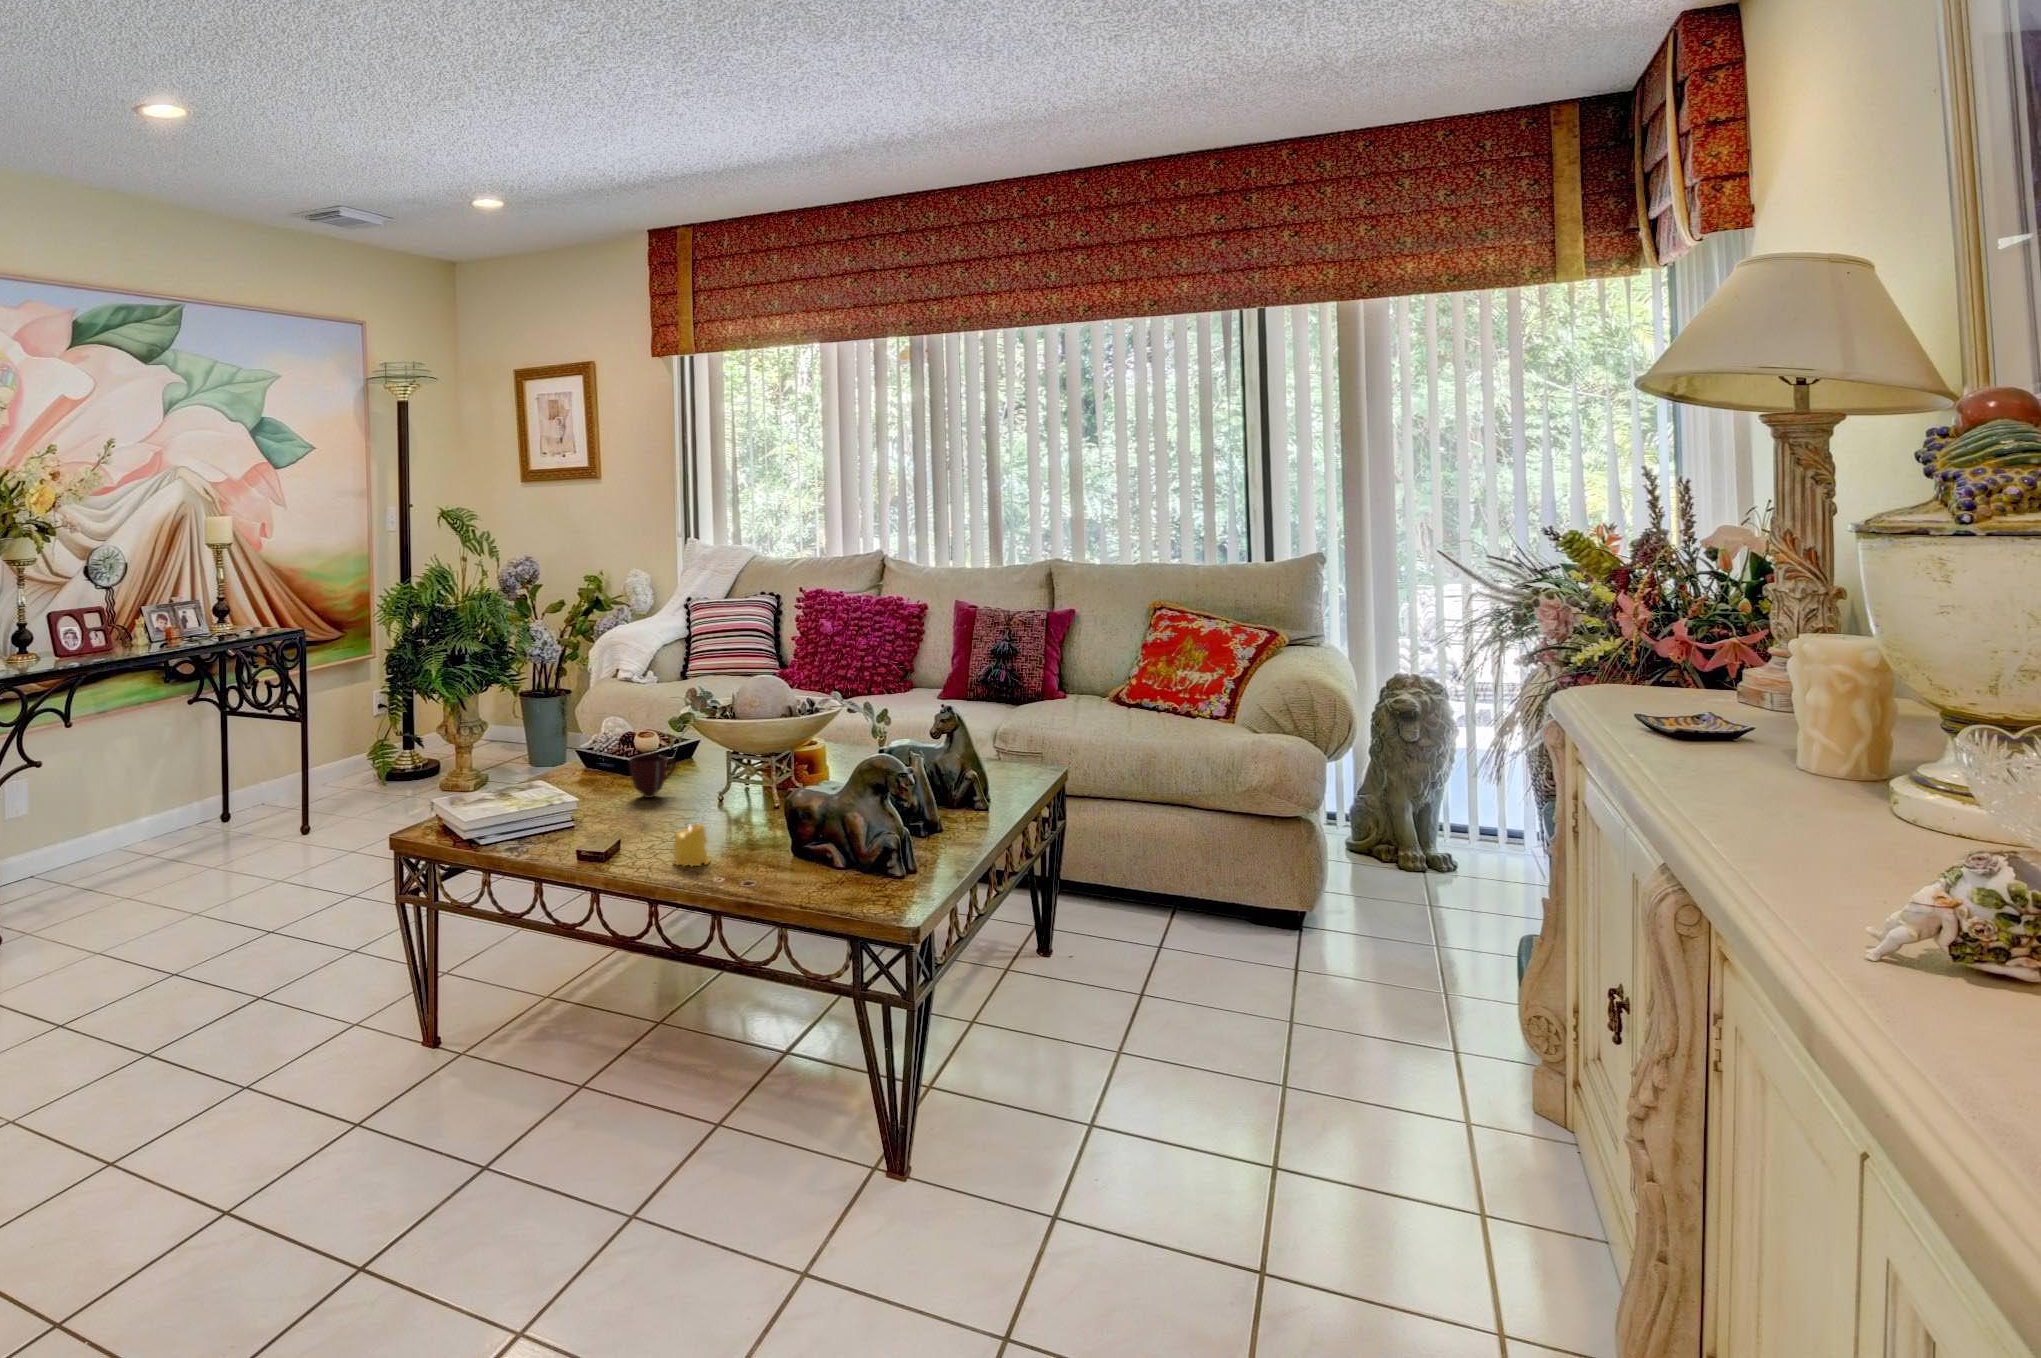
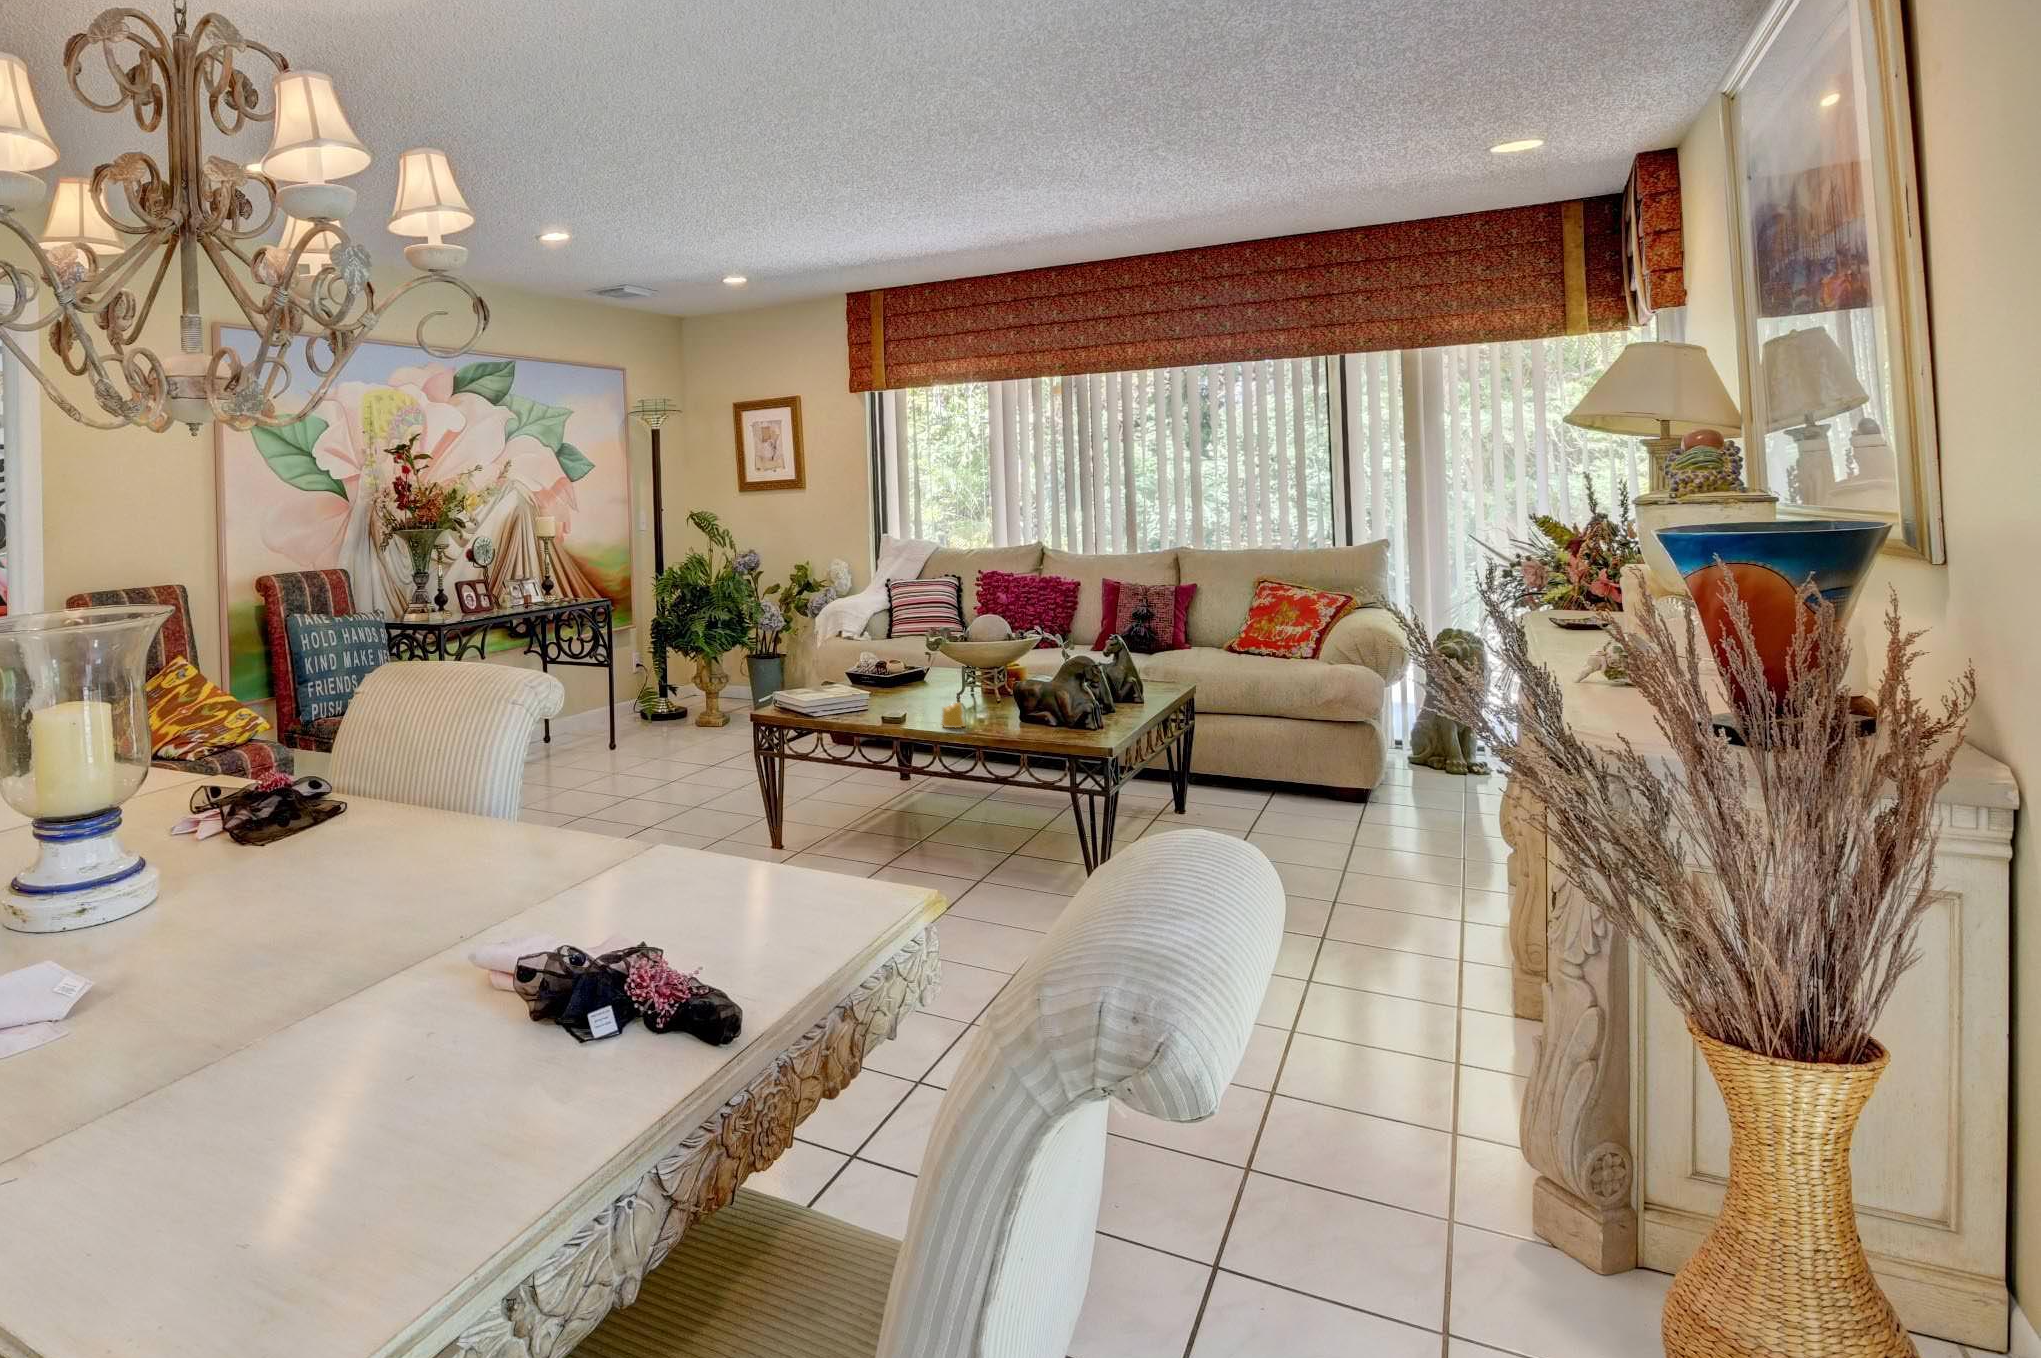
mug: present [630,754,676,798] -> none [891,671,922,699]

